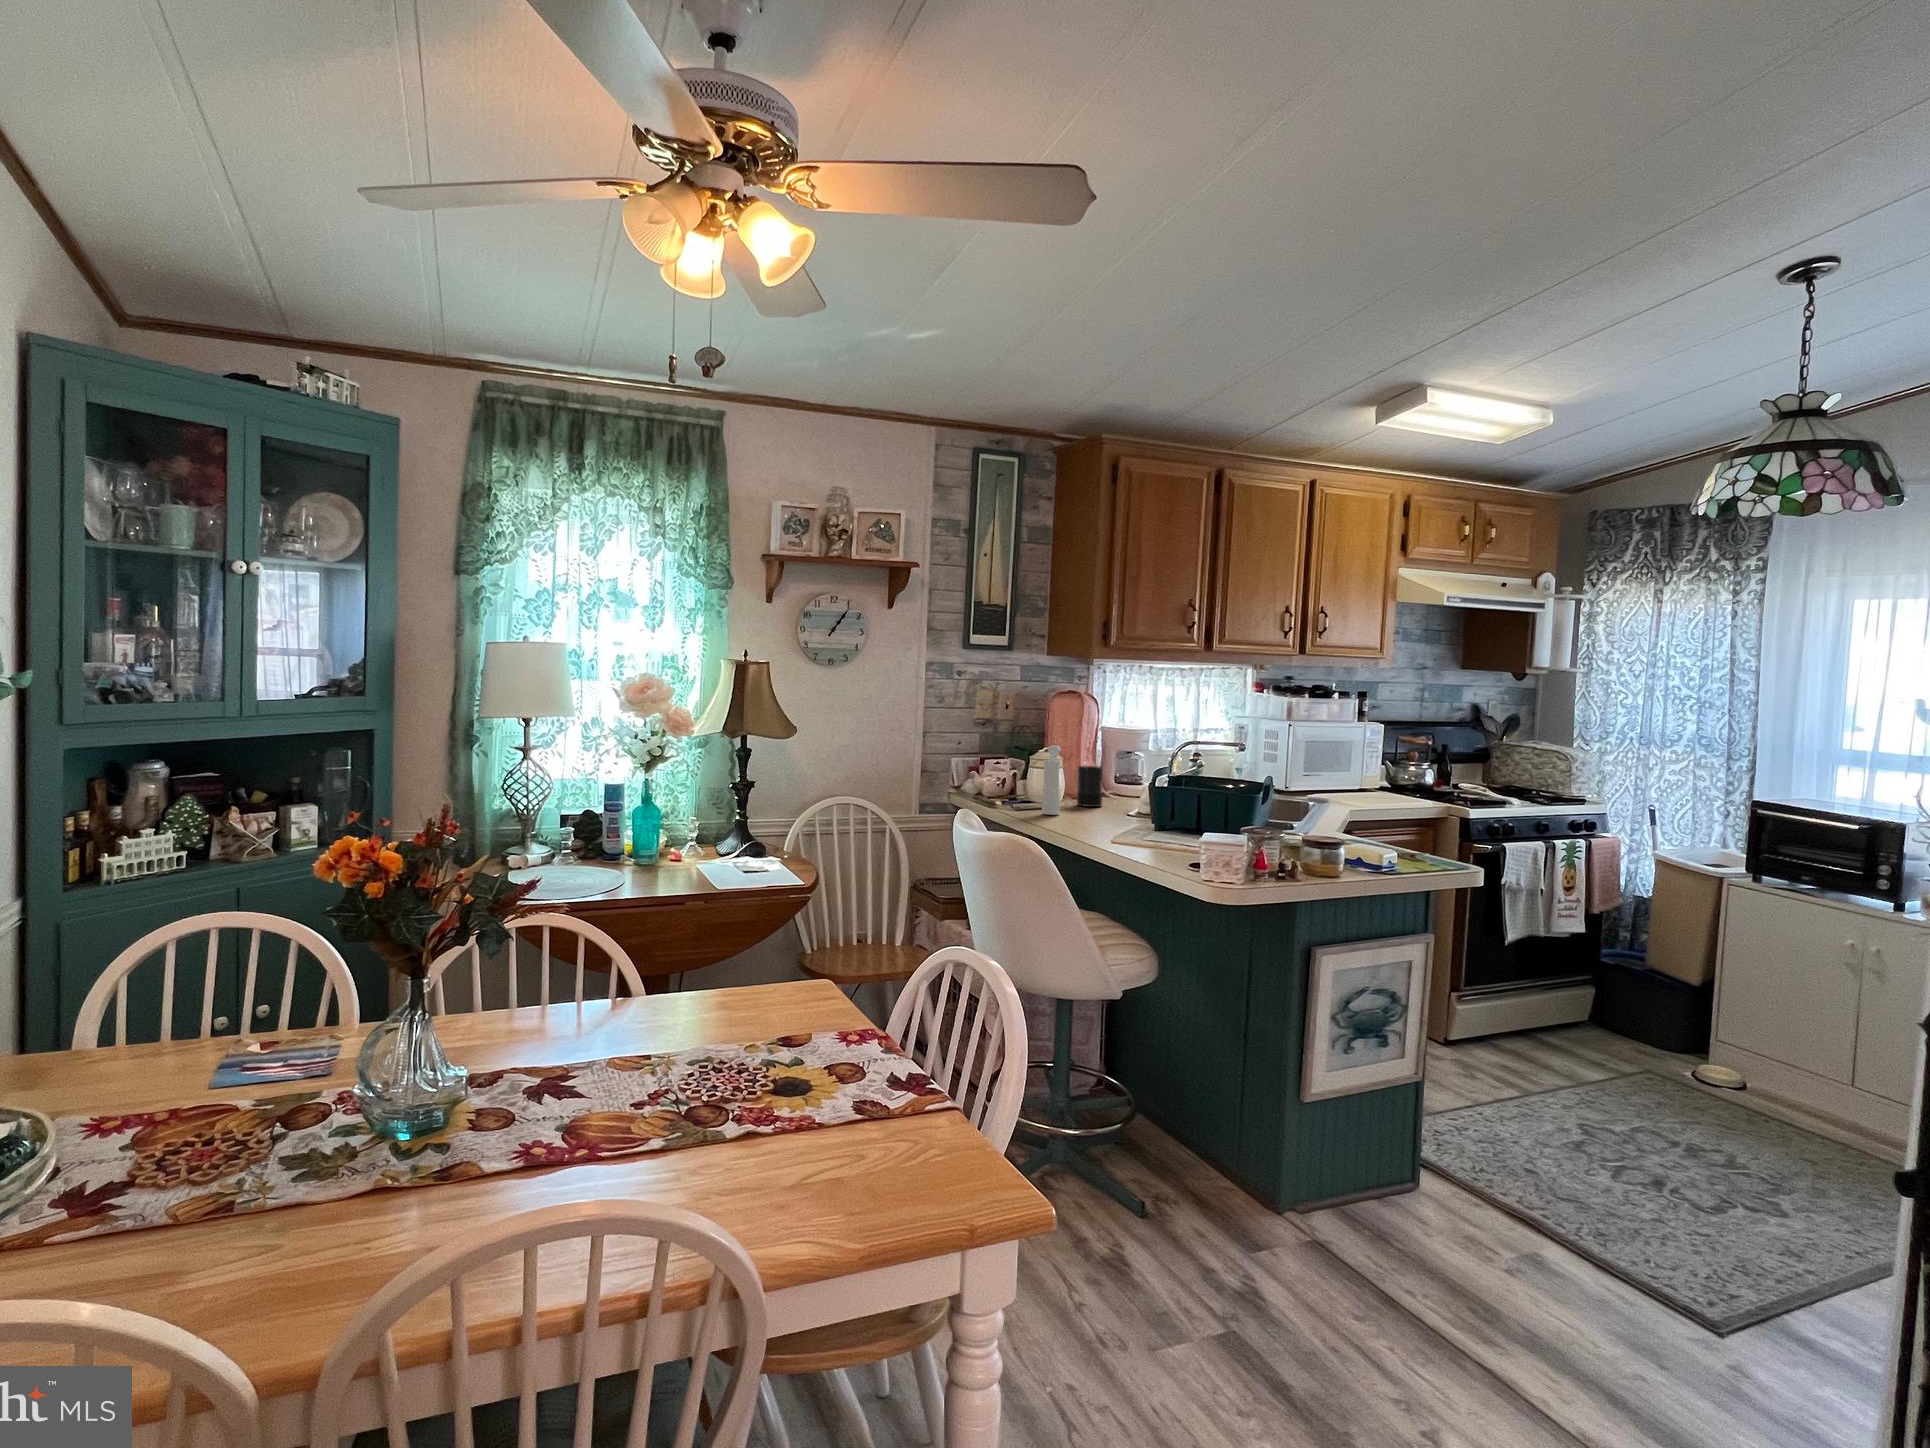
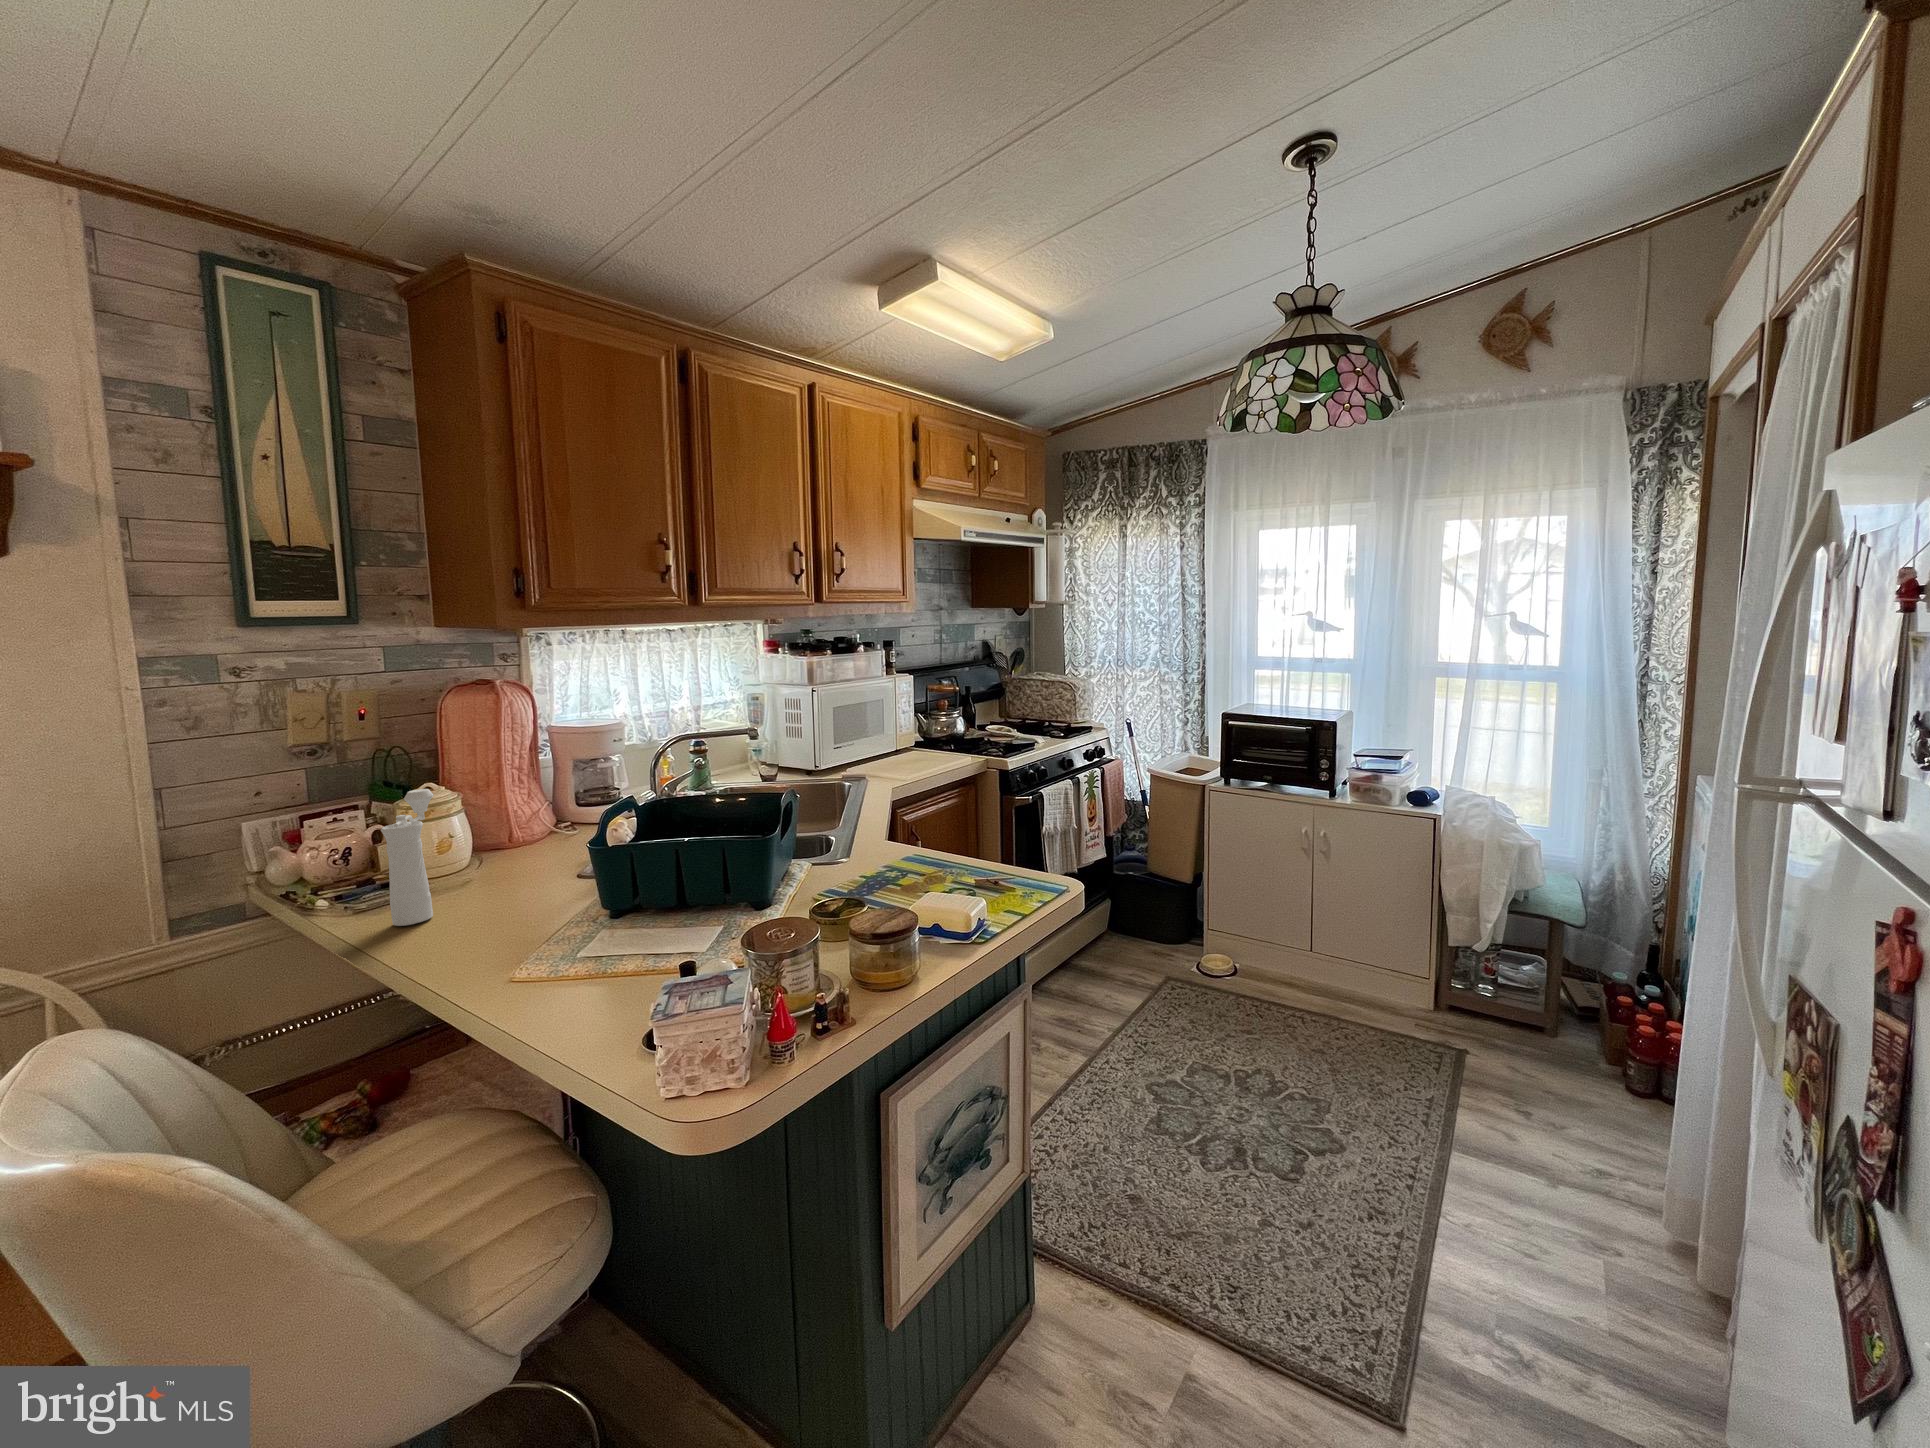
candle: present [1077,766,1103,807] -> none [484,800,539,875]

